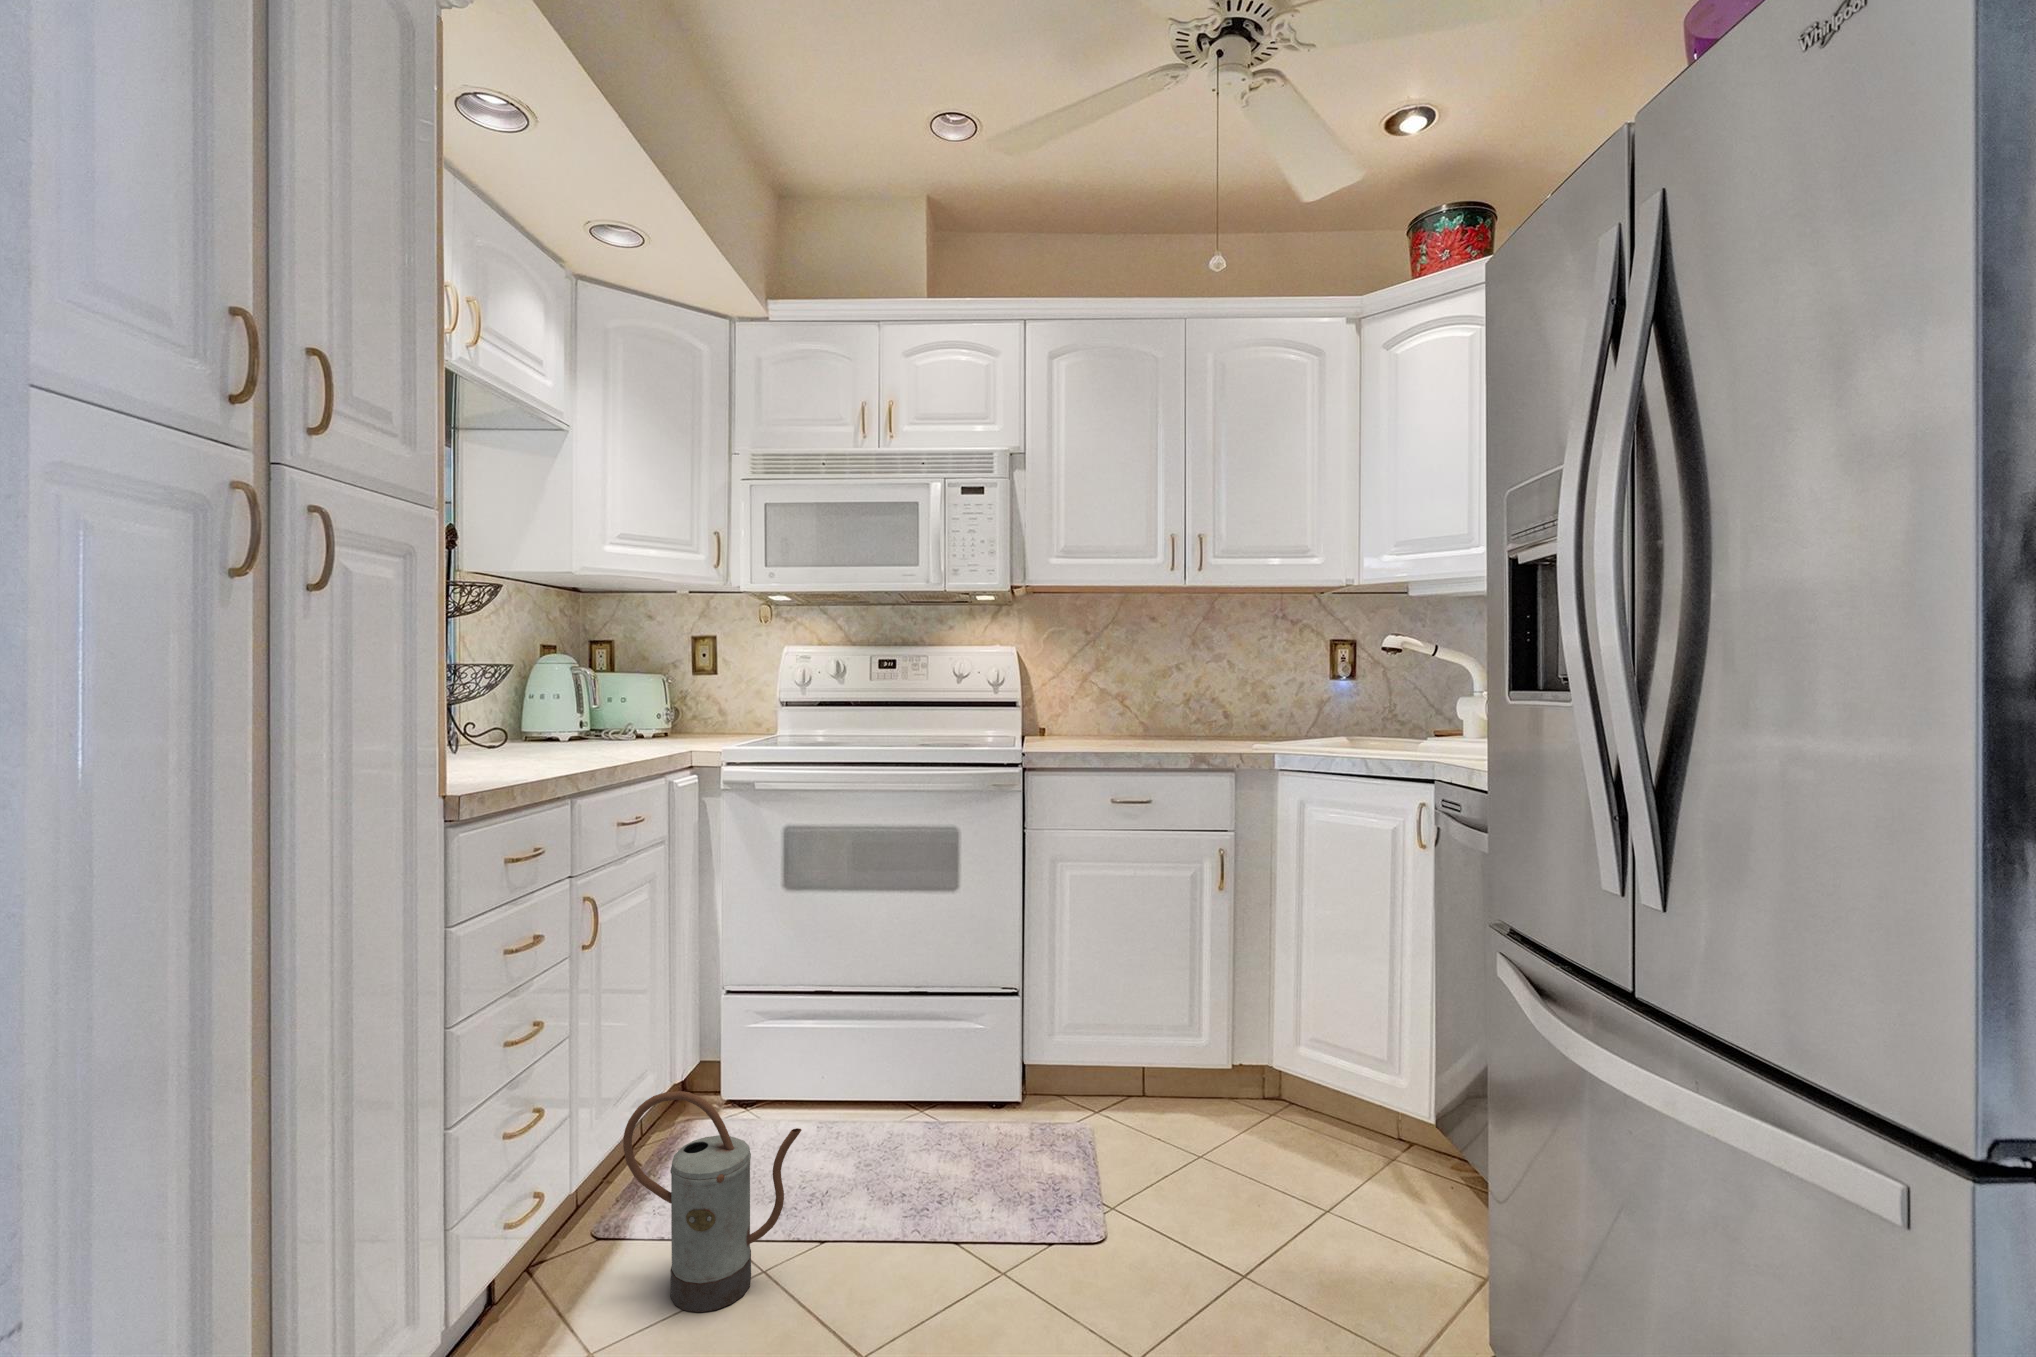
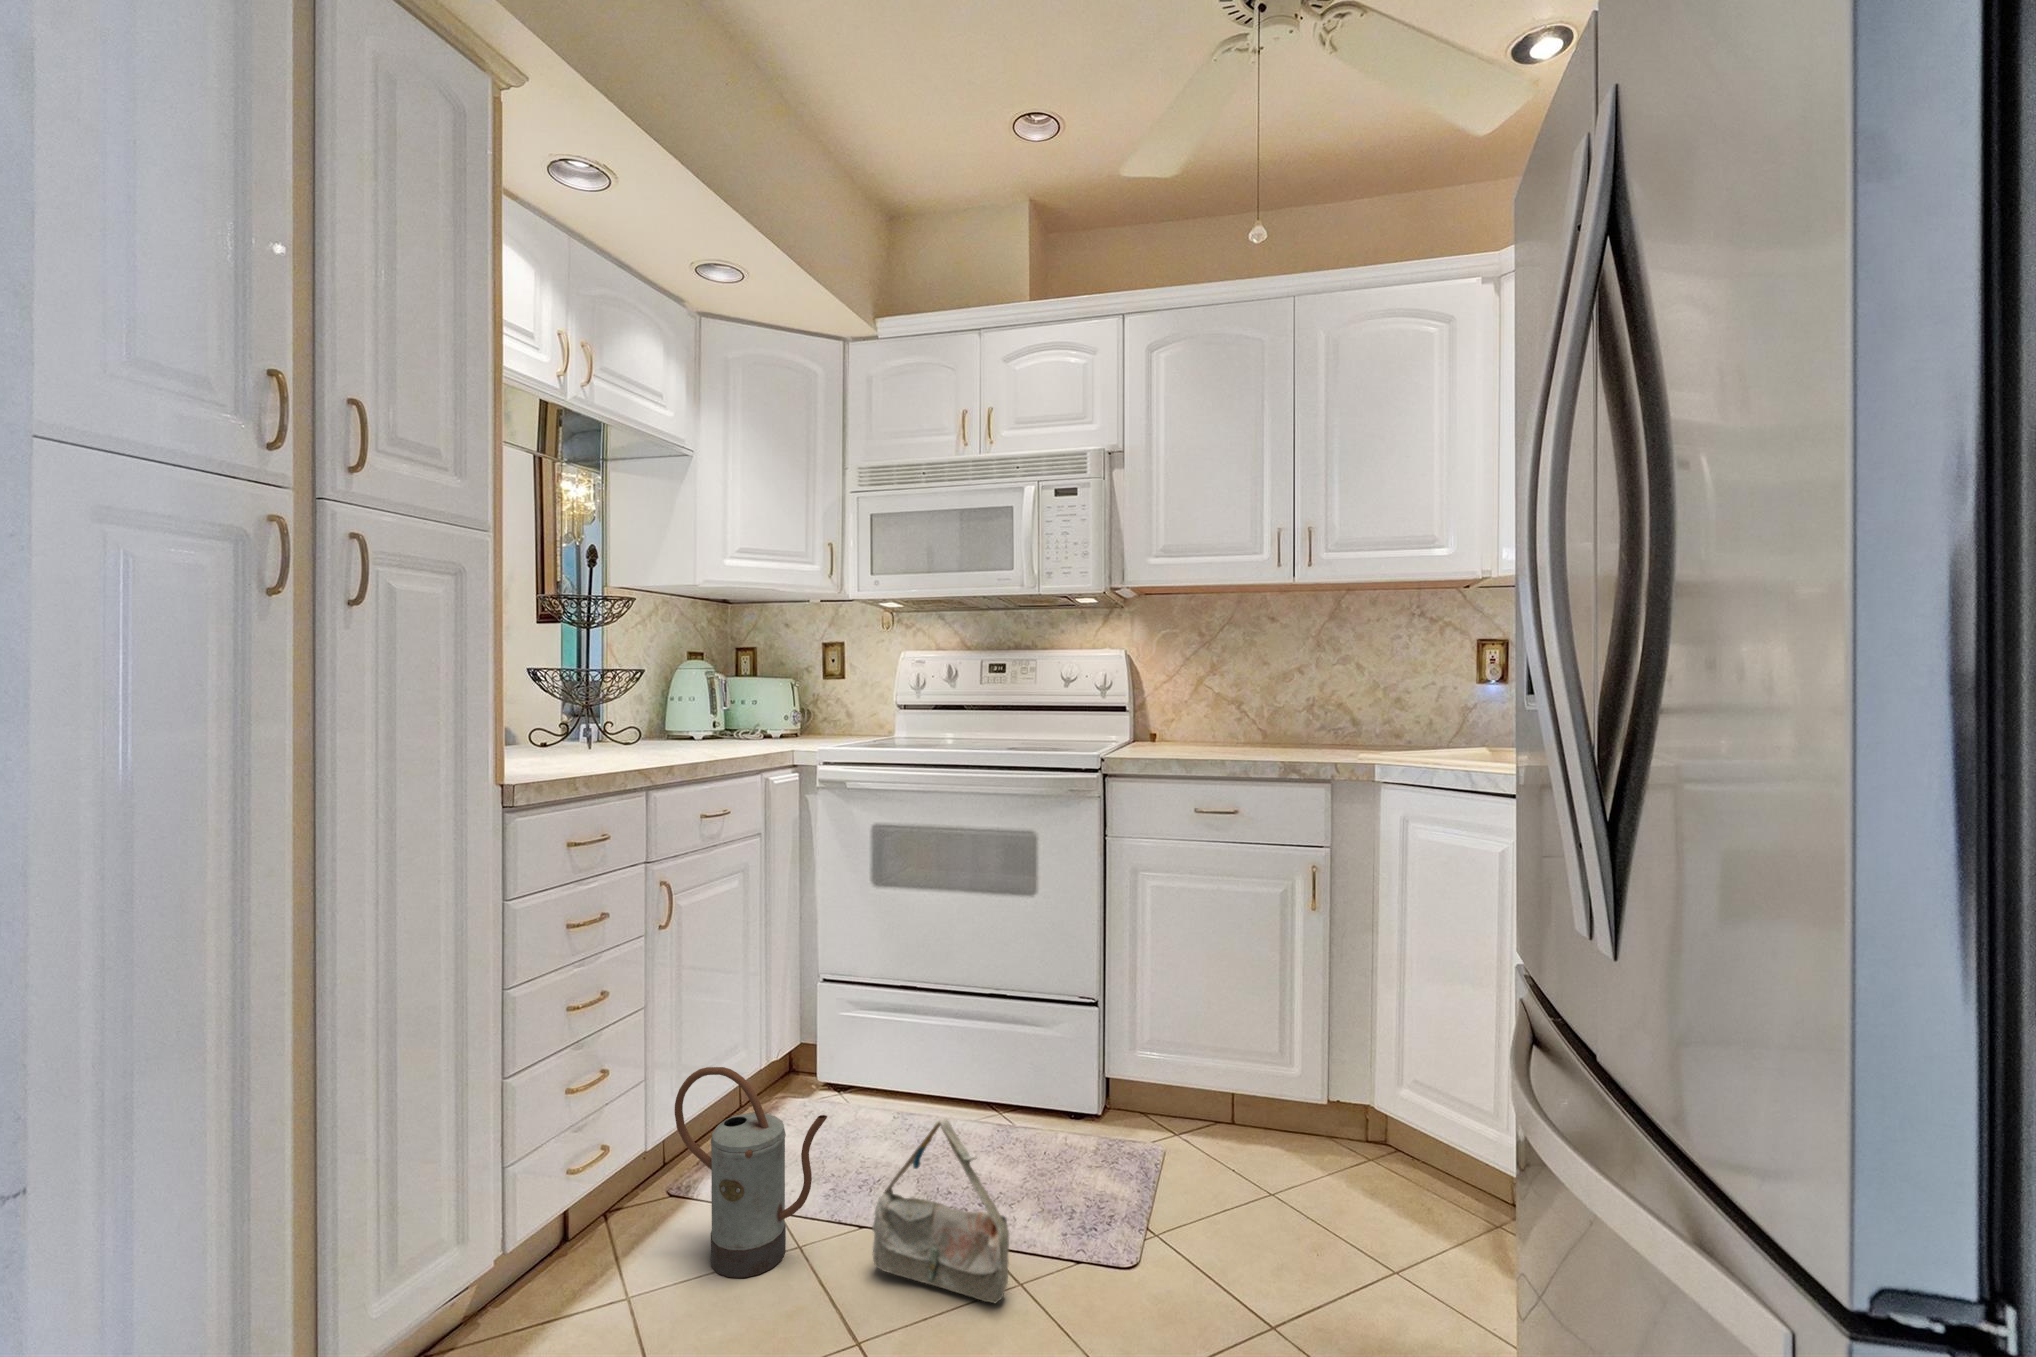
bag: none [851,1115,996,1291] -> present [872,1118,1009,1303]

